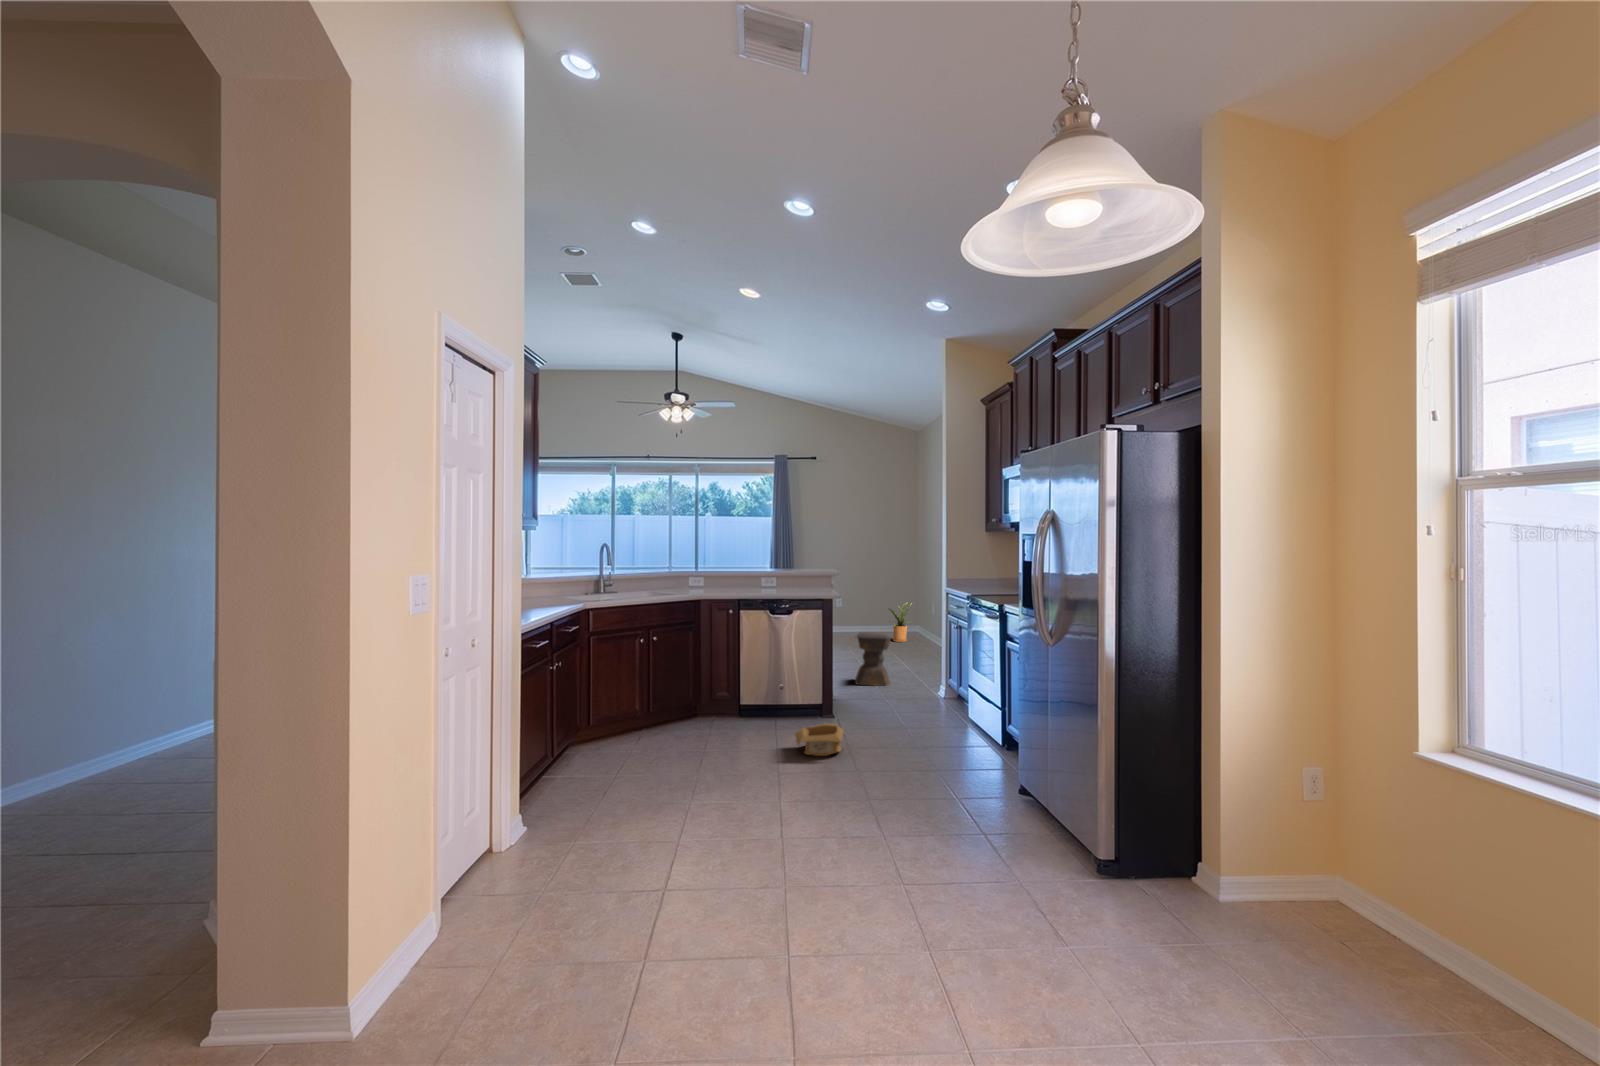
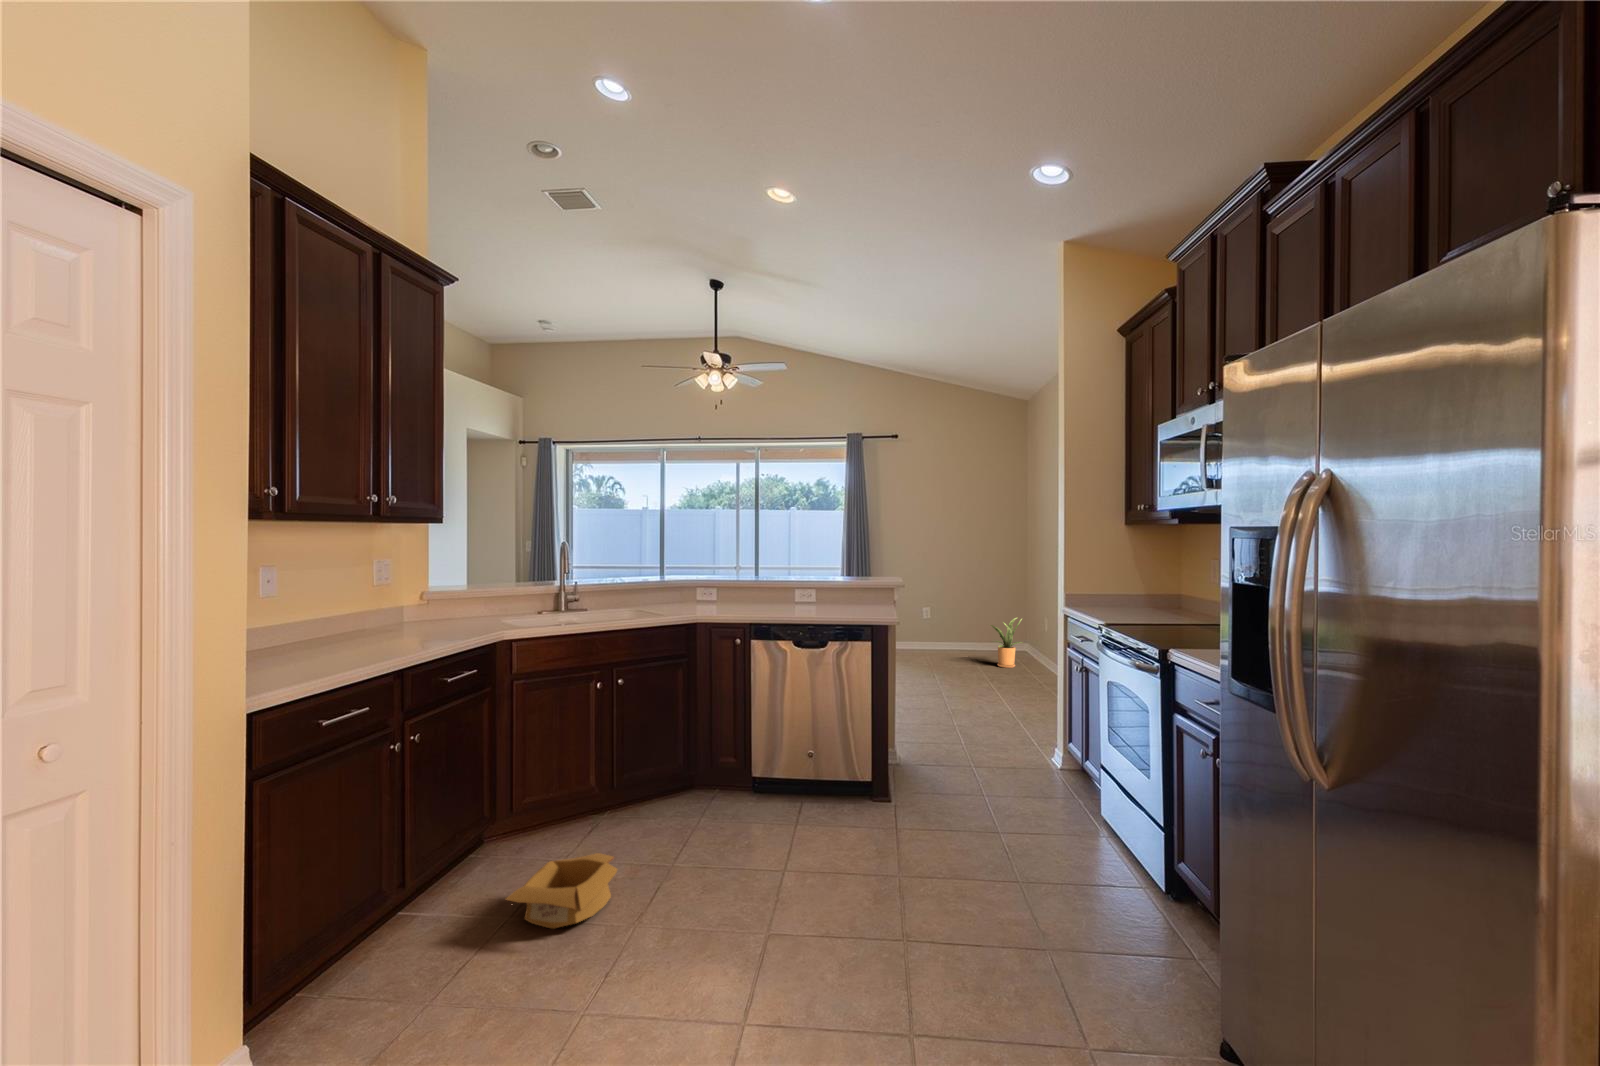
stool: present [855,632,891,686] -> none [934,664,985,742]
cardboard box: present [795,723,844,756] -> present [506,853,617,929]

